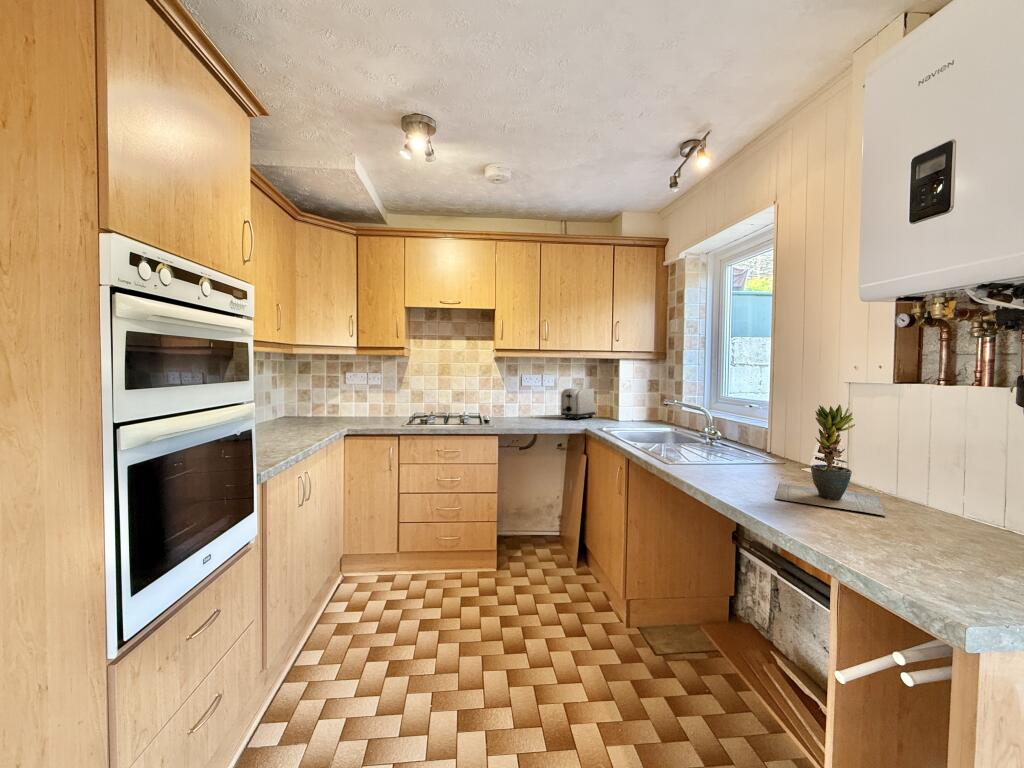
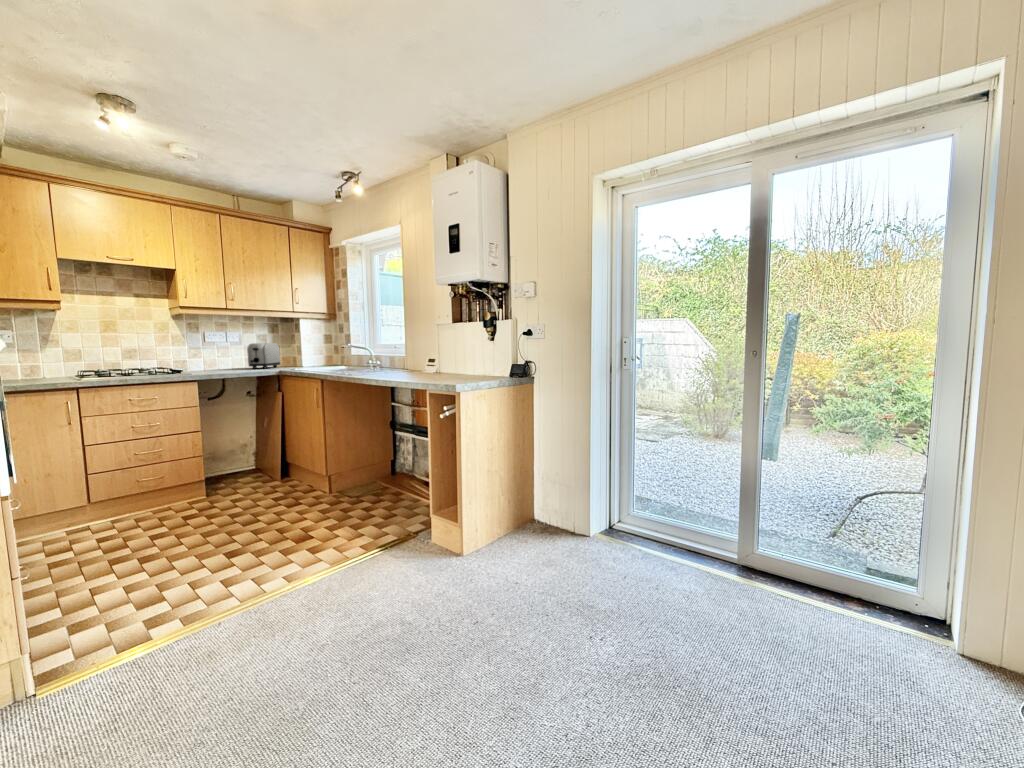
potted plant: present [775,404,886,515] -> none [409,332,452,379]

